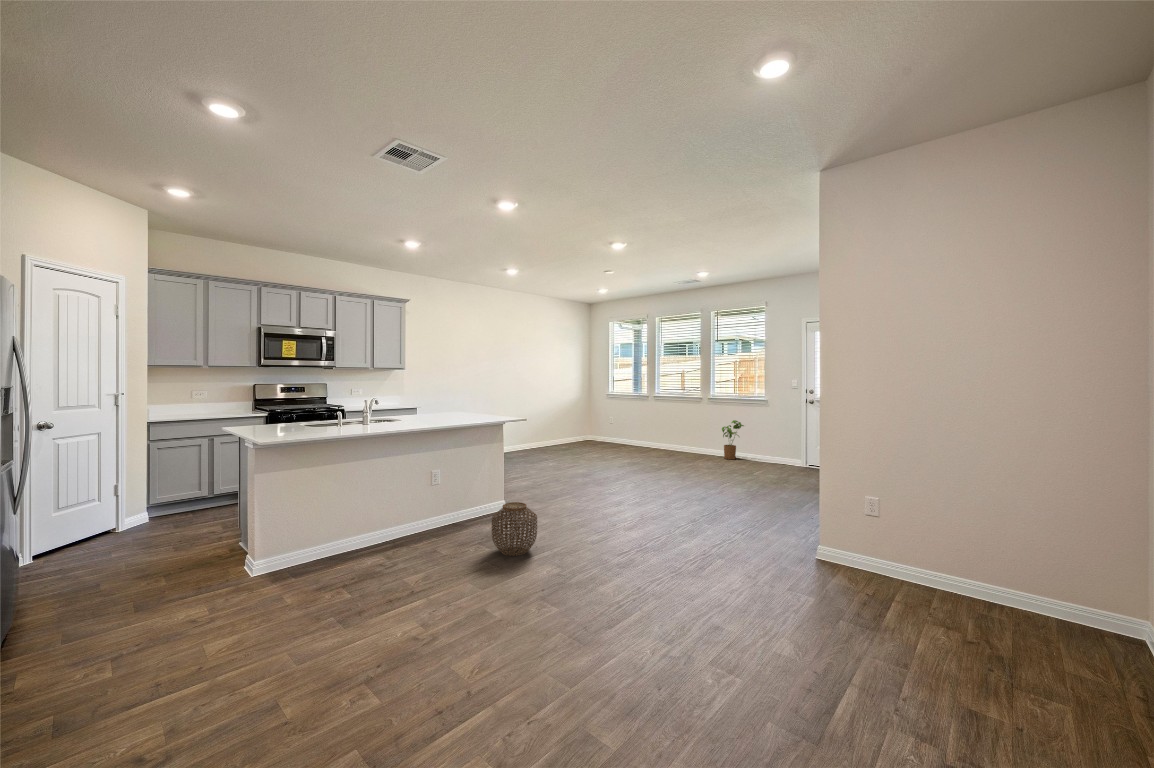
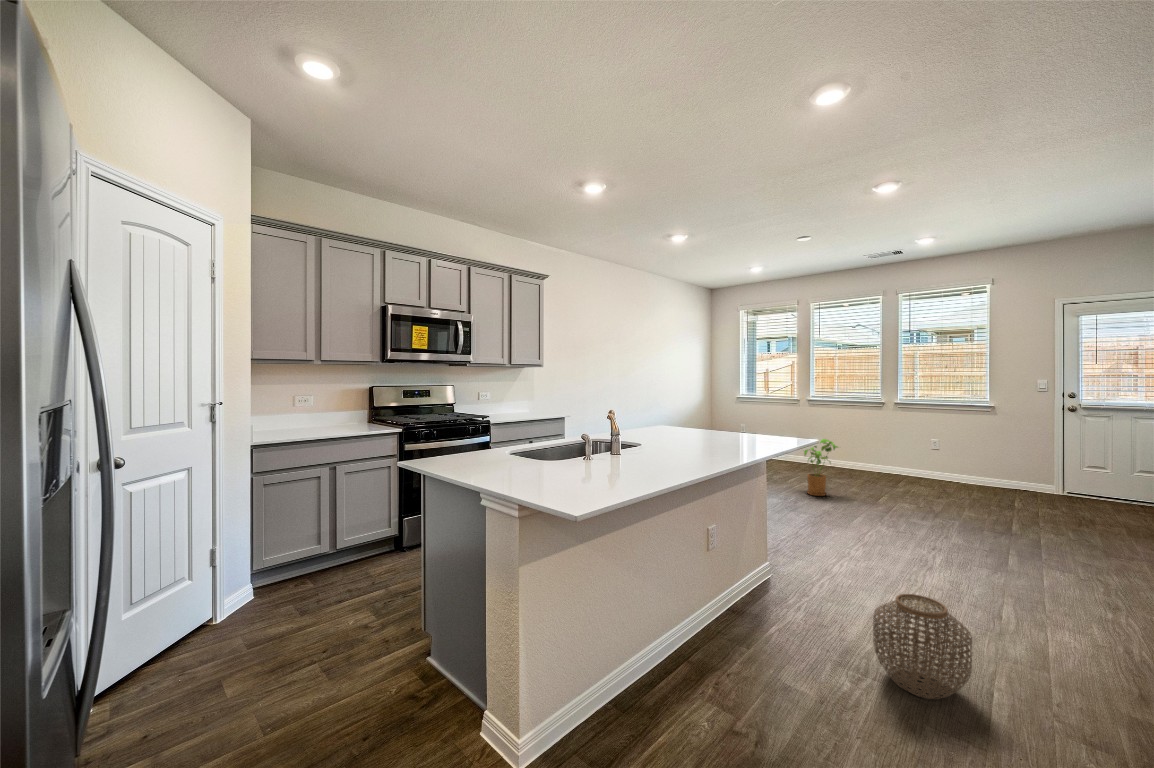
house plant: present [722,420,744,459] -> present [804,439,838,496]

